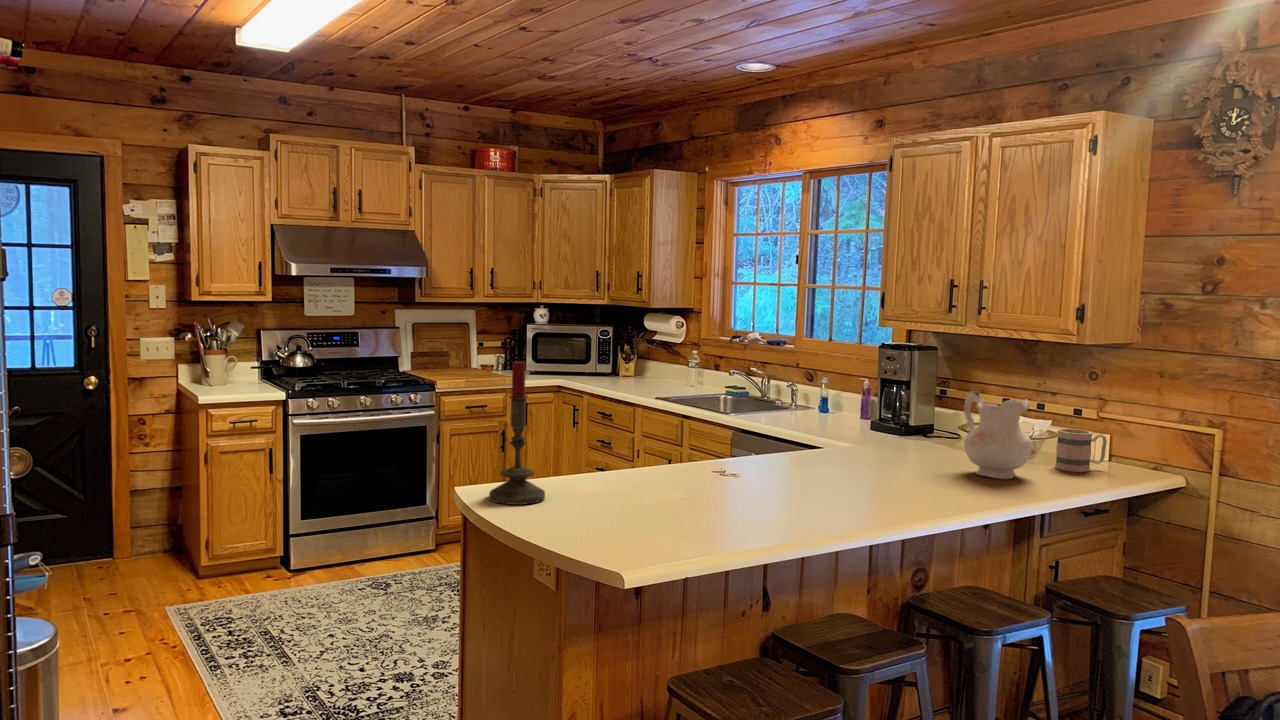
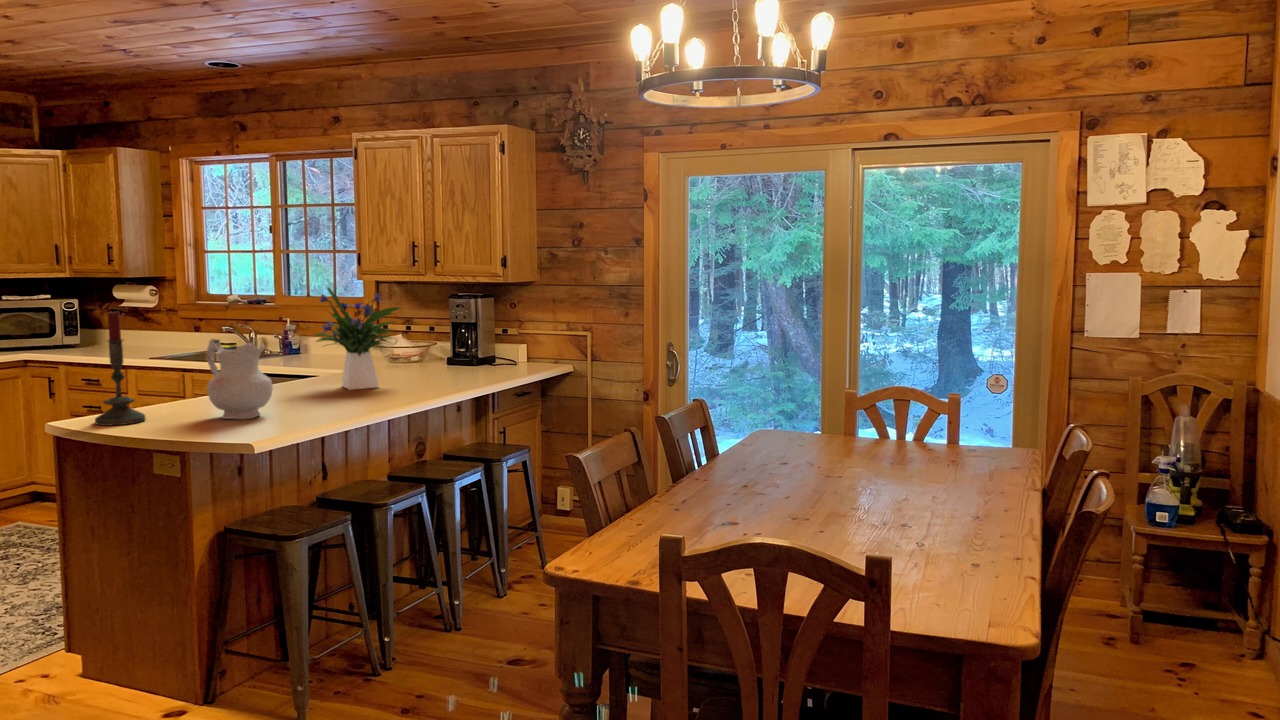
flower arrangement: none [776,340,912,483] -> present [316,288,401,390]
ceramic pitcher: present [964,391,1032,479] -> present [207,339,273,420]
mug: present [1055,429,1107,472] -> none [494,341,525,369]

